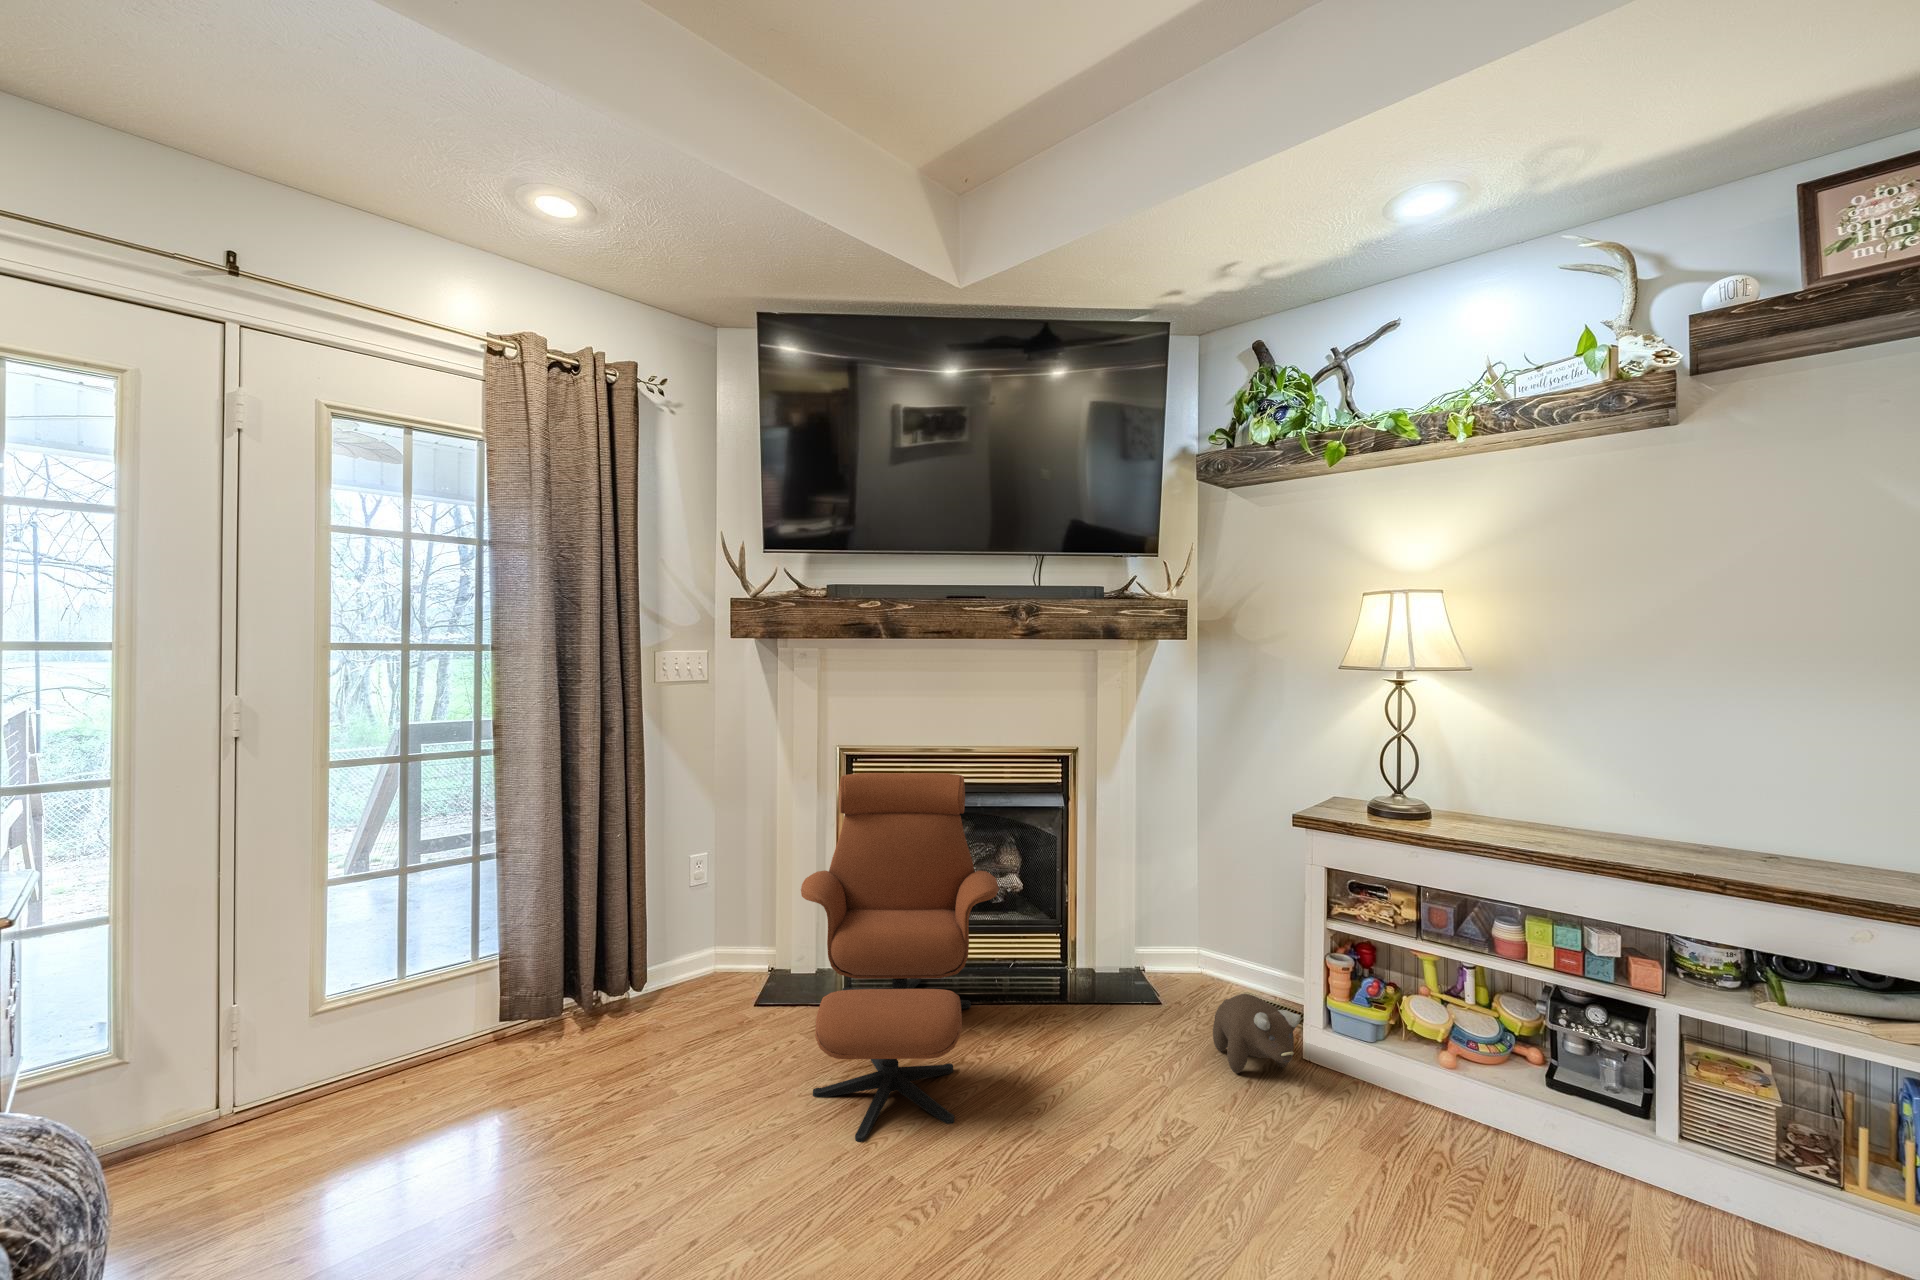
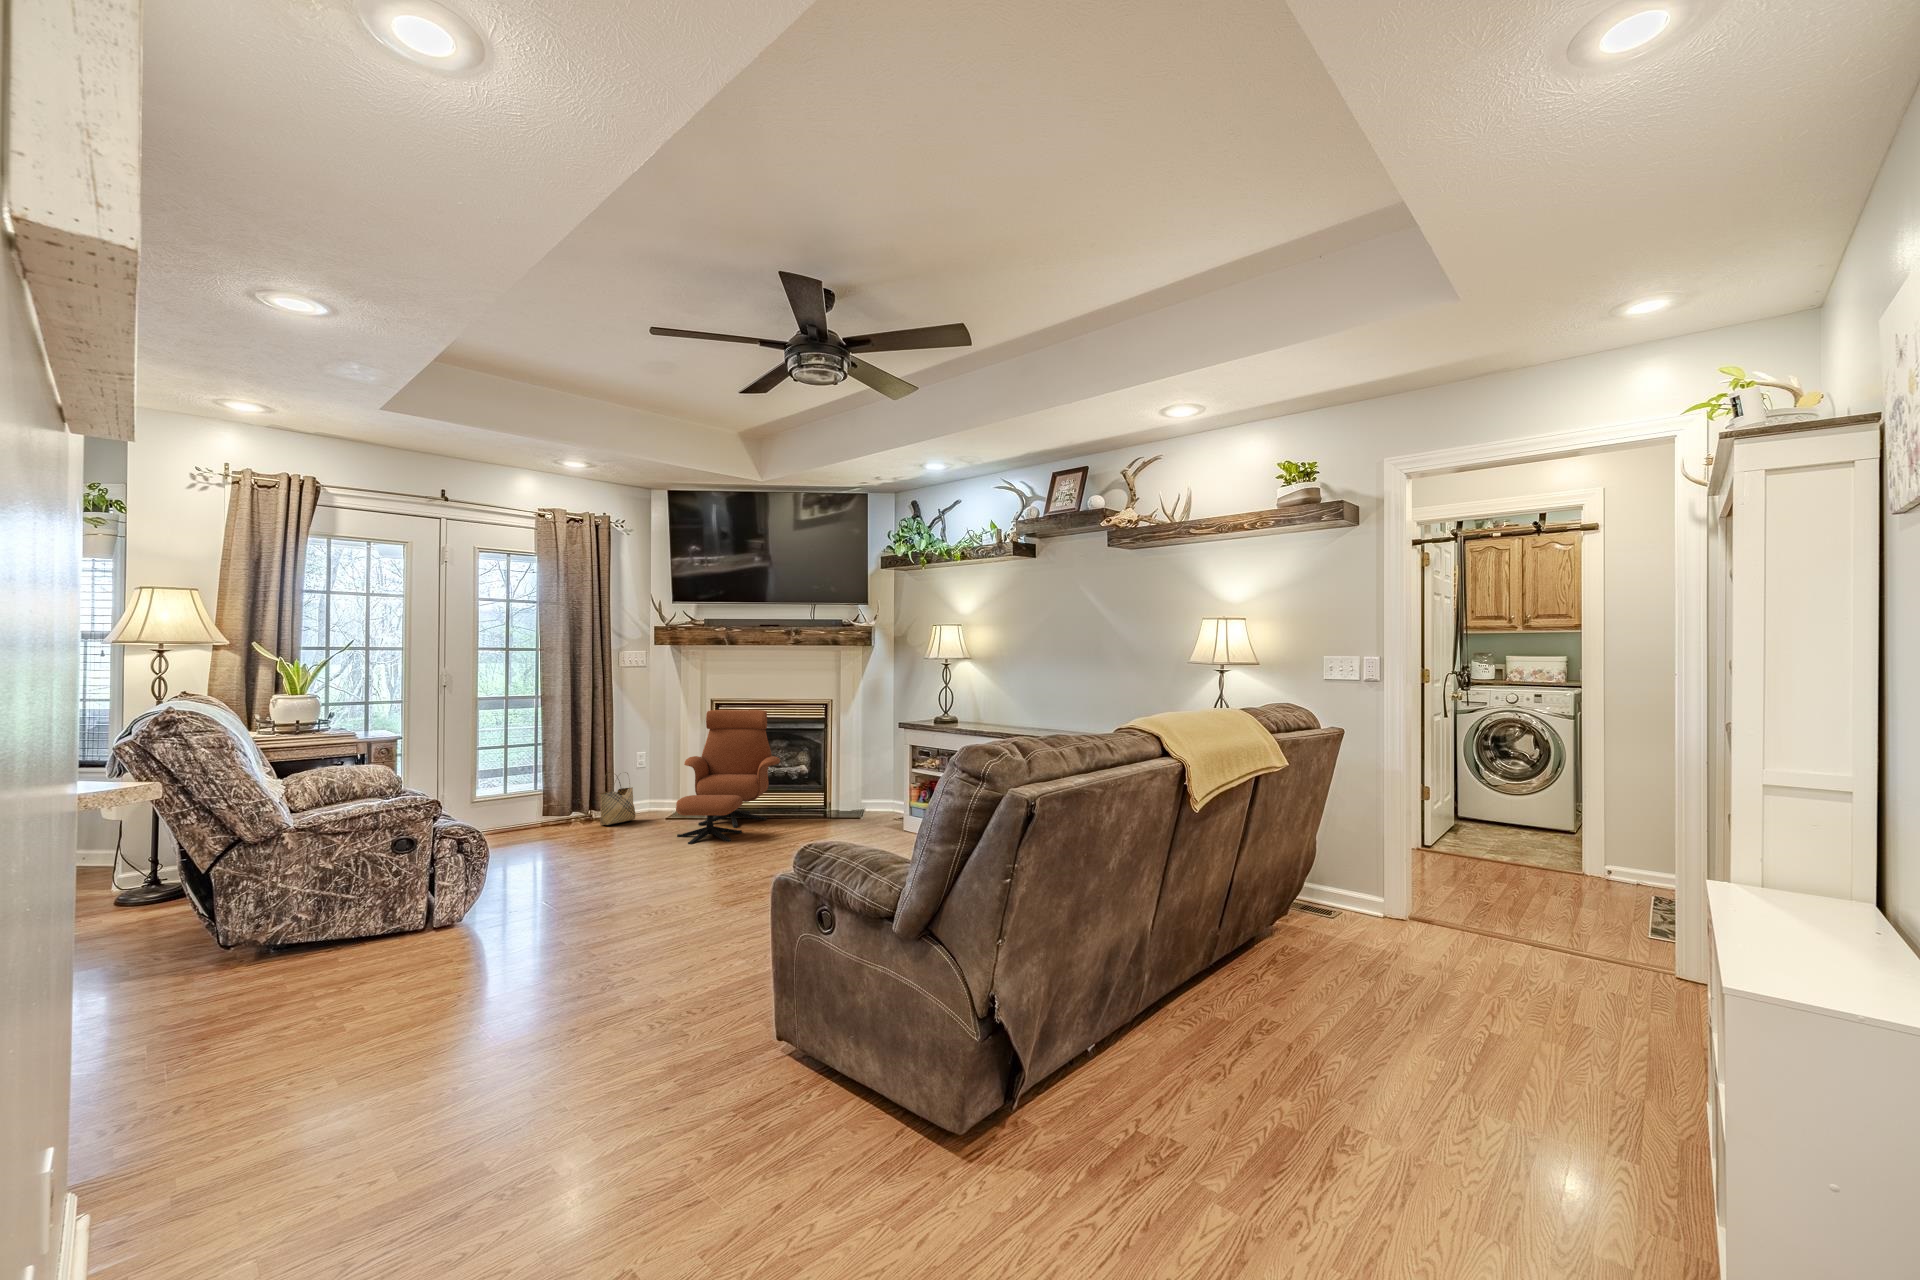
woven basket: none [621,912,696,1041] -> present [600,772,635,825]
plush toy: present [1213,994,1301,1073] -> none [861,803,892,834]

